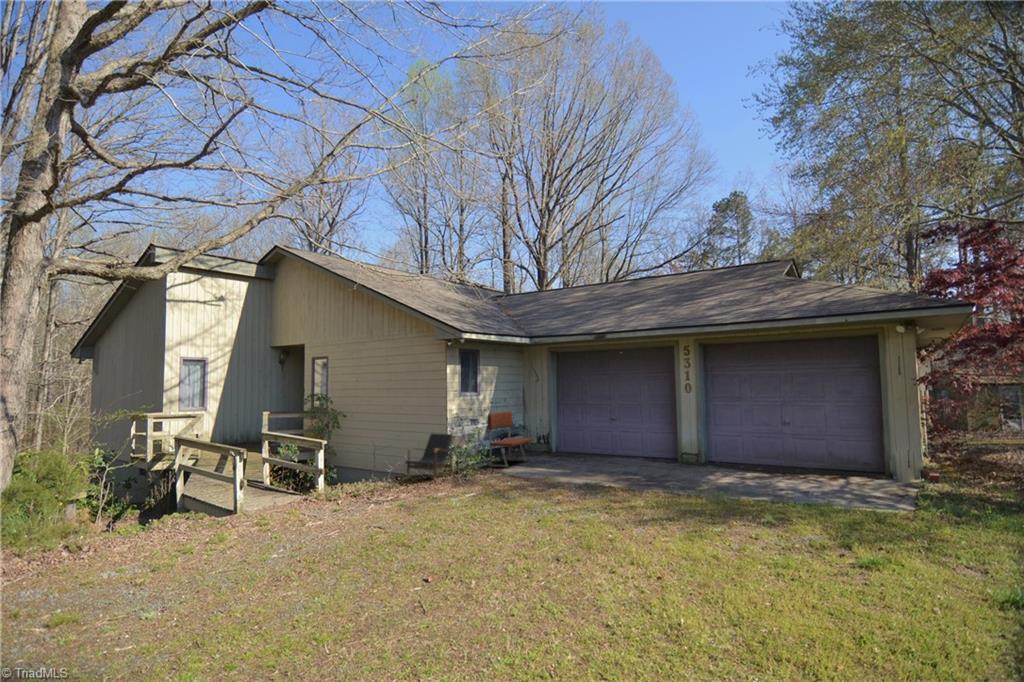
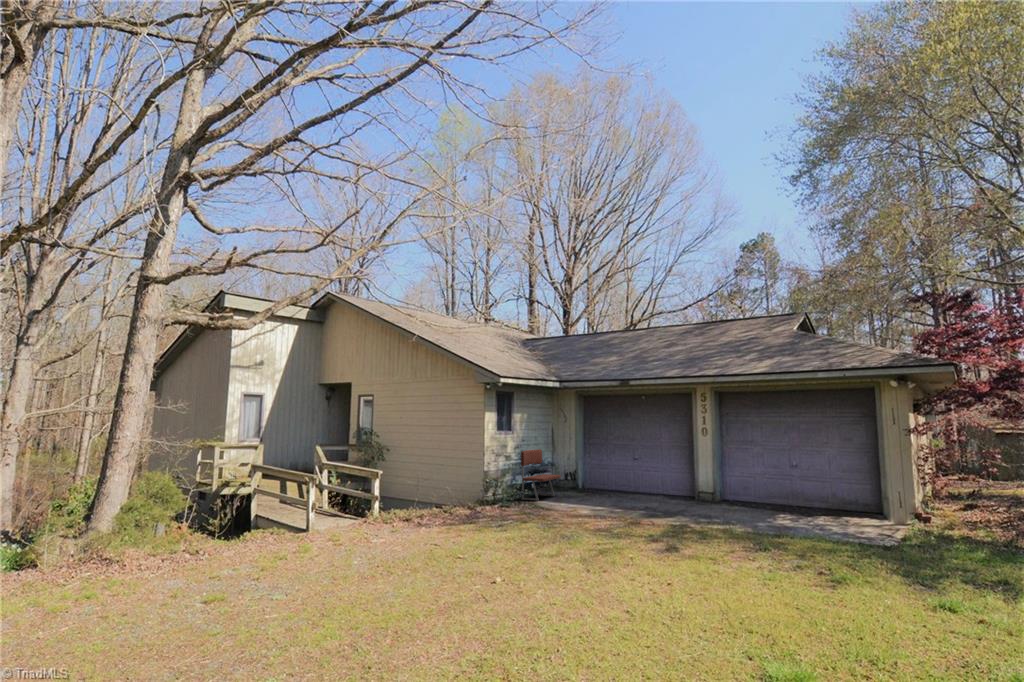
lounge chair: present [405,433,453,481] -> none [448,468,490,510]

